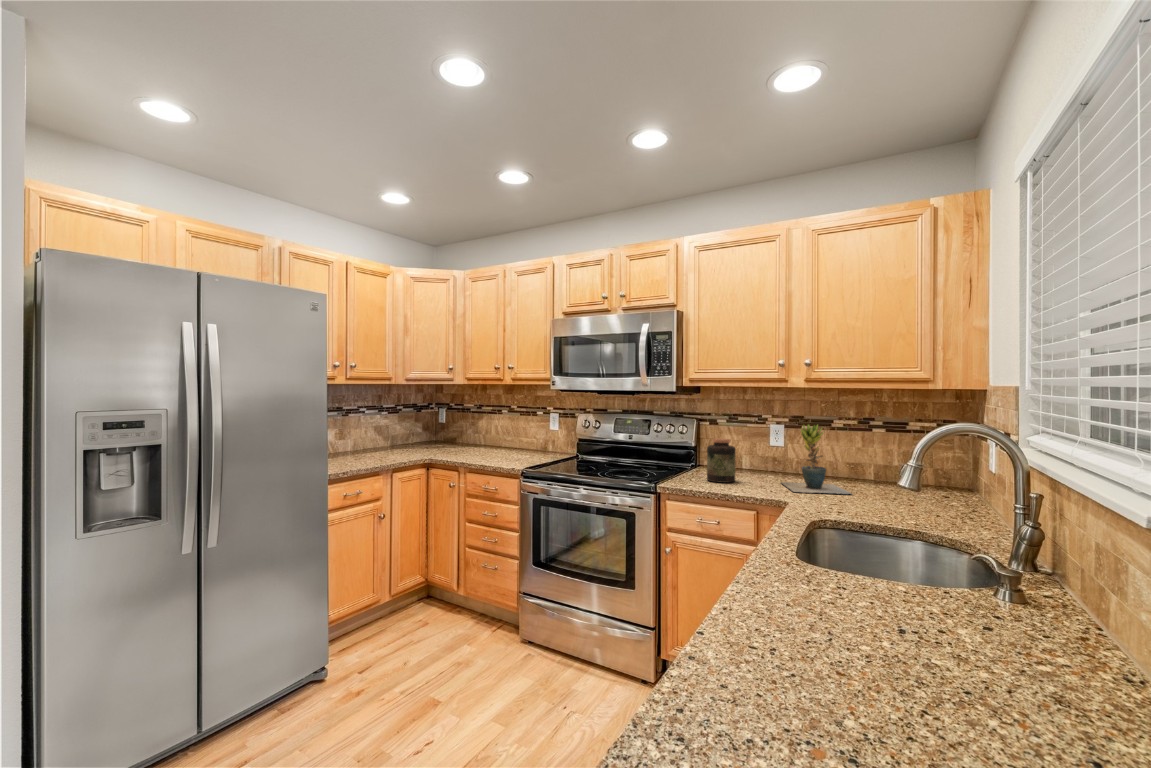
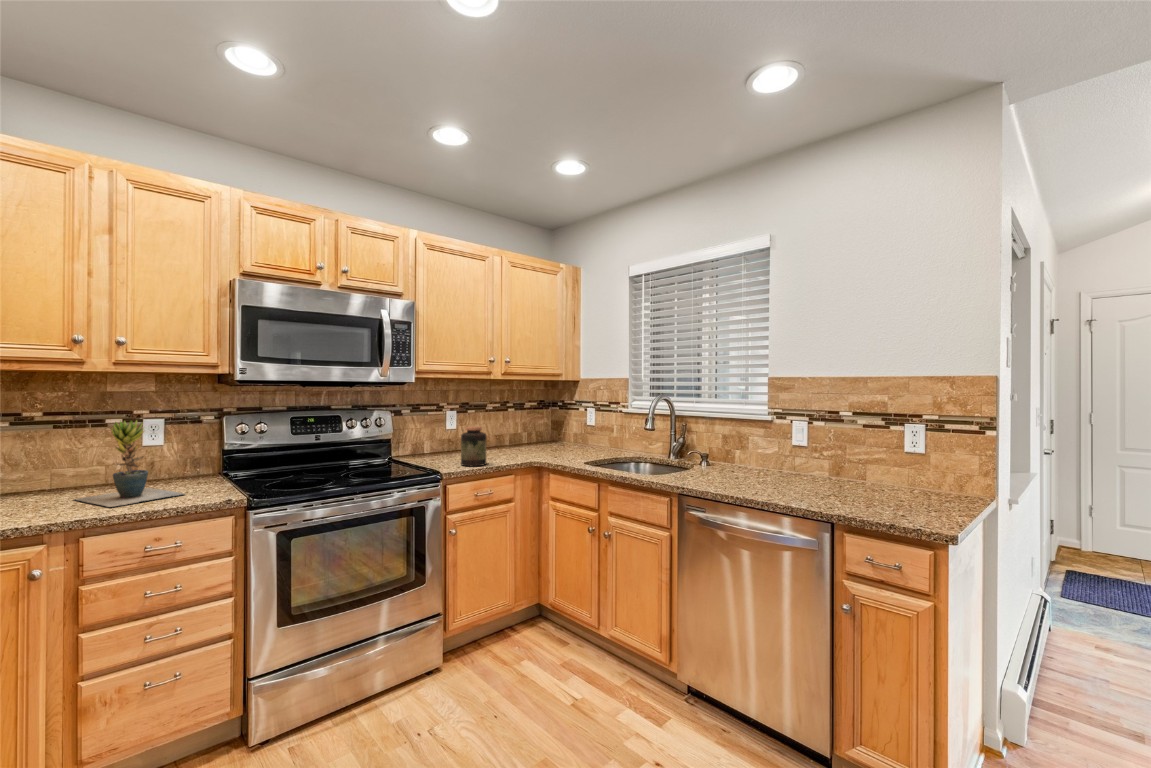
potted plant: present [781,425,851,494] -> present [75,420,183,507]

